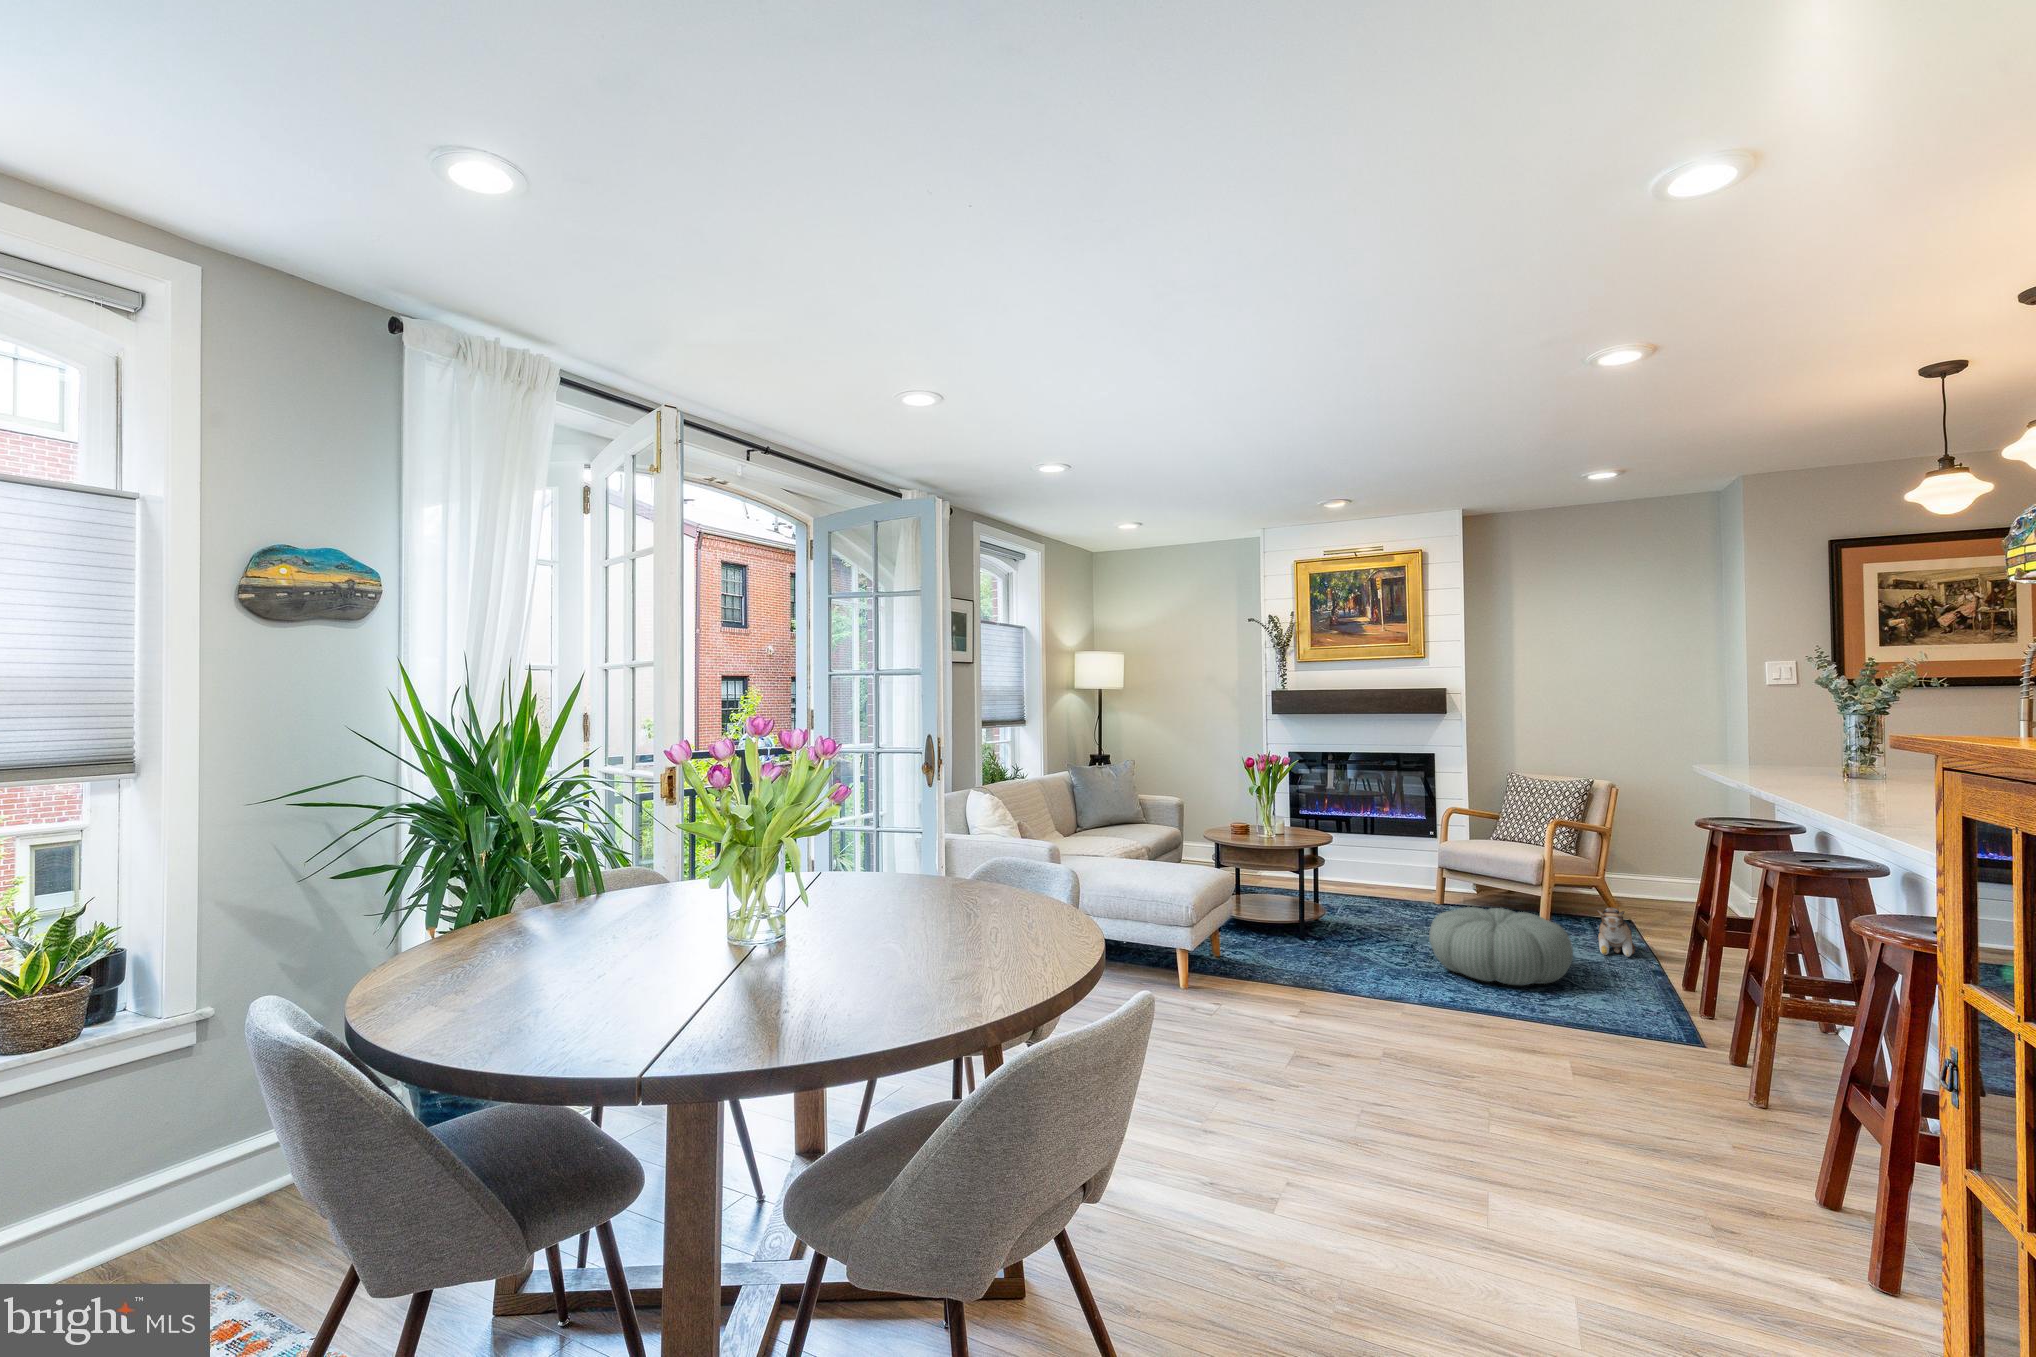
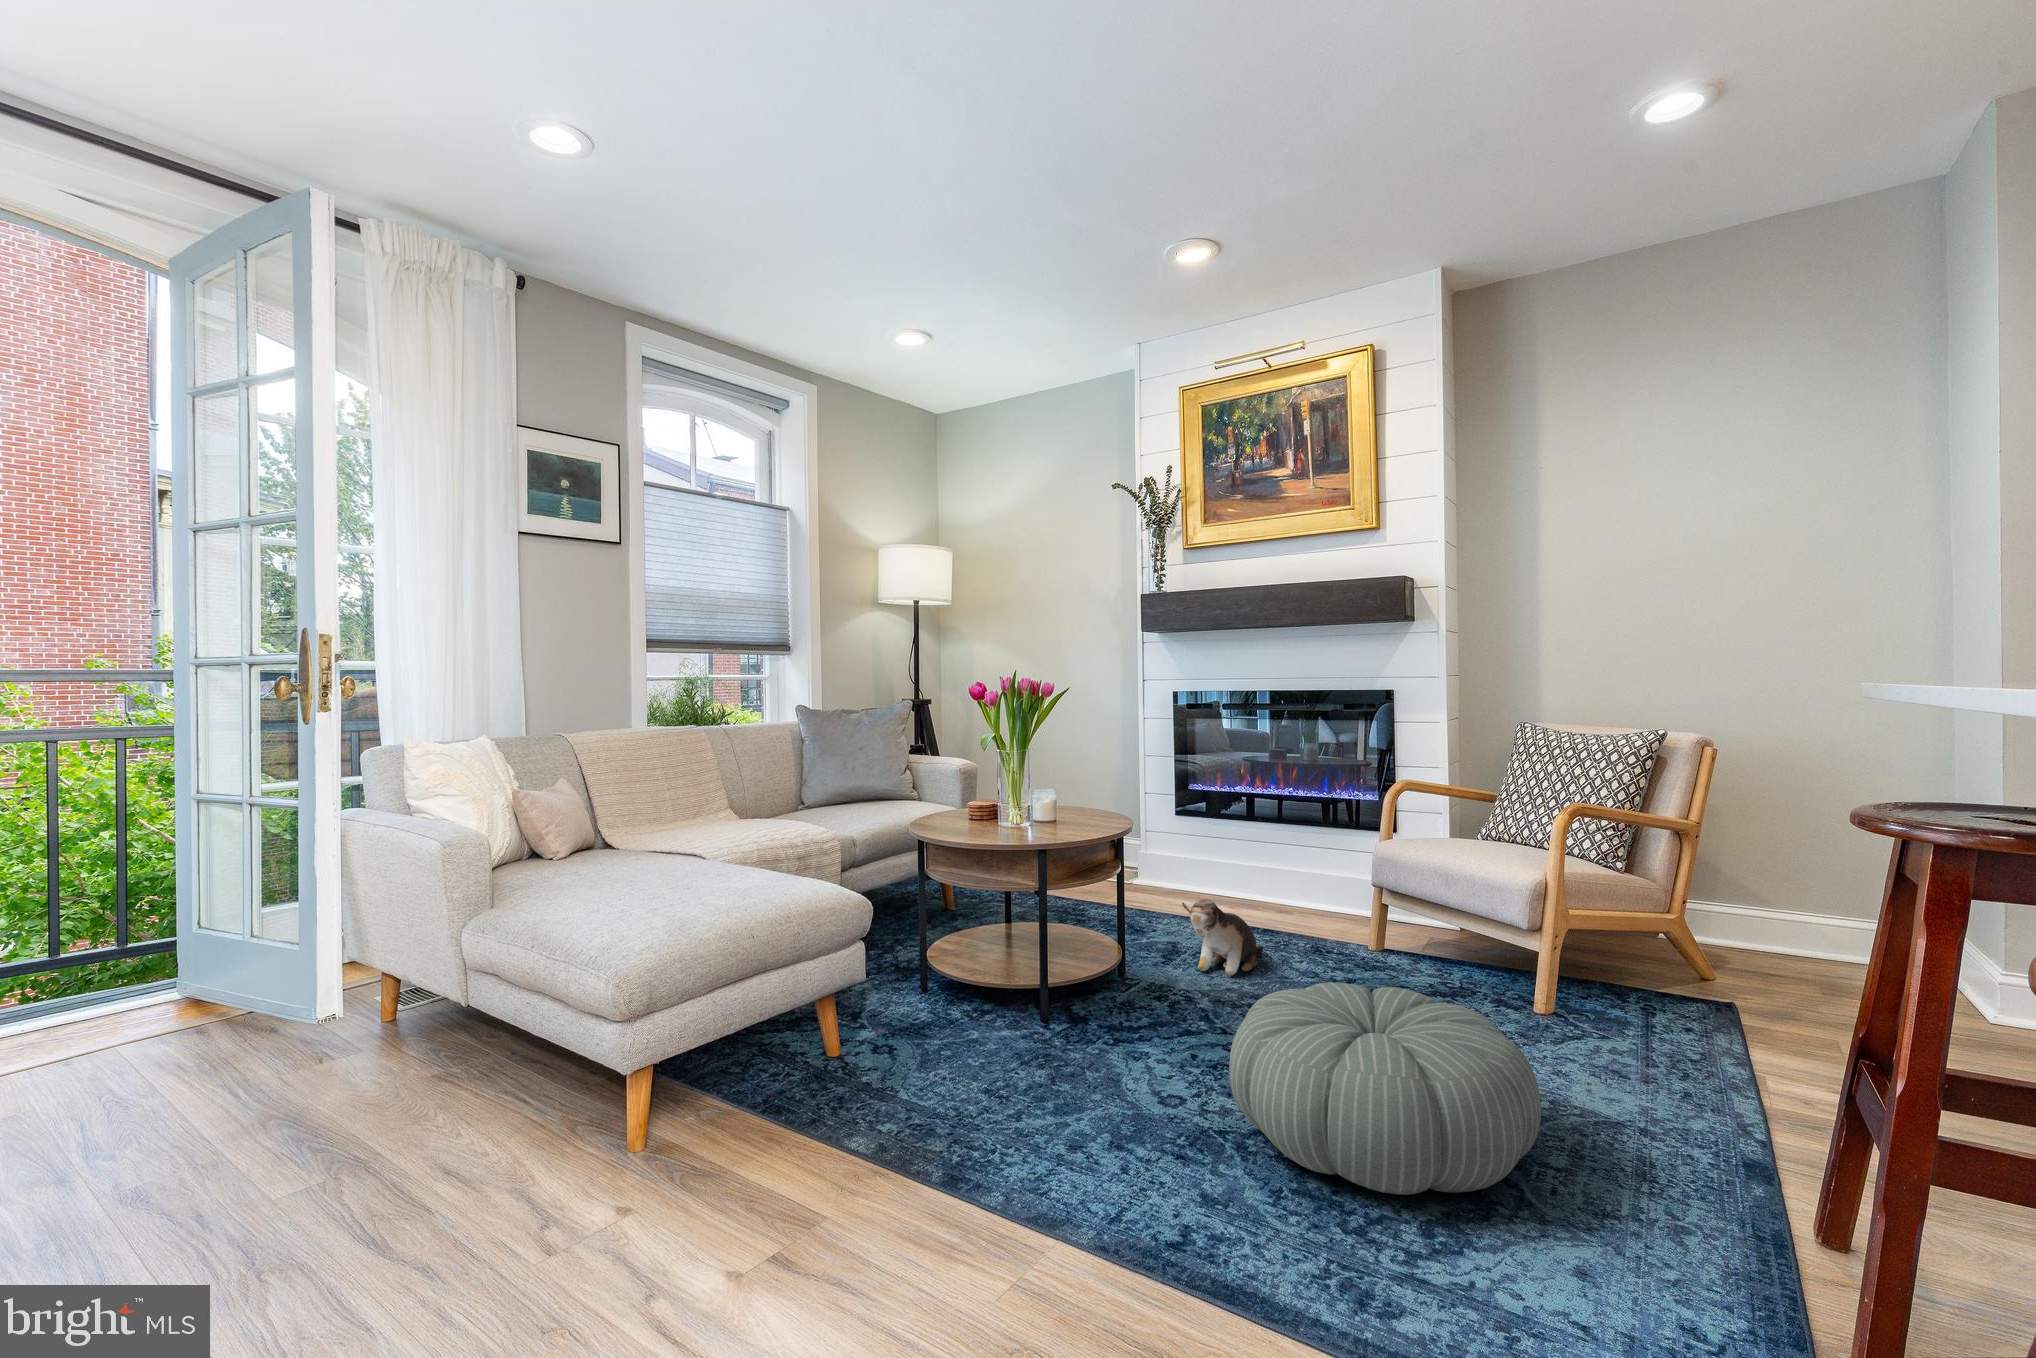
plush toy: present [1597,908,1635,957] -> present [1182,899,1263,975]

